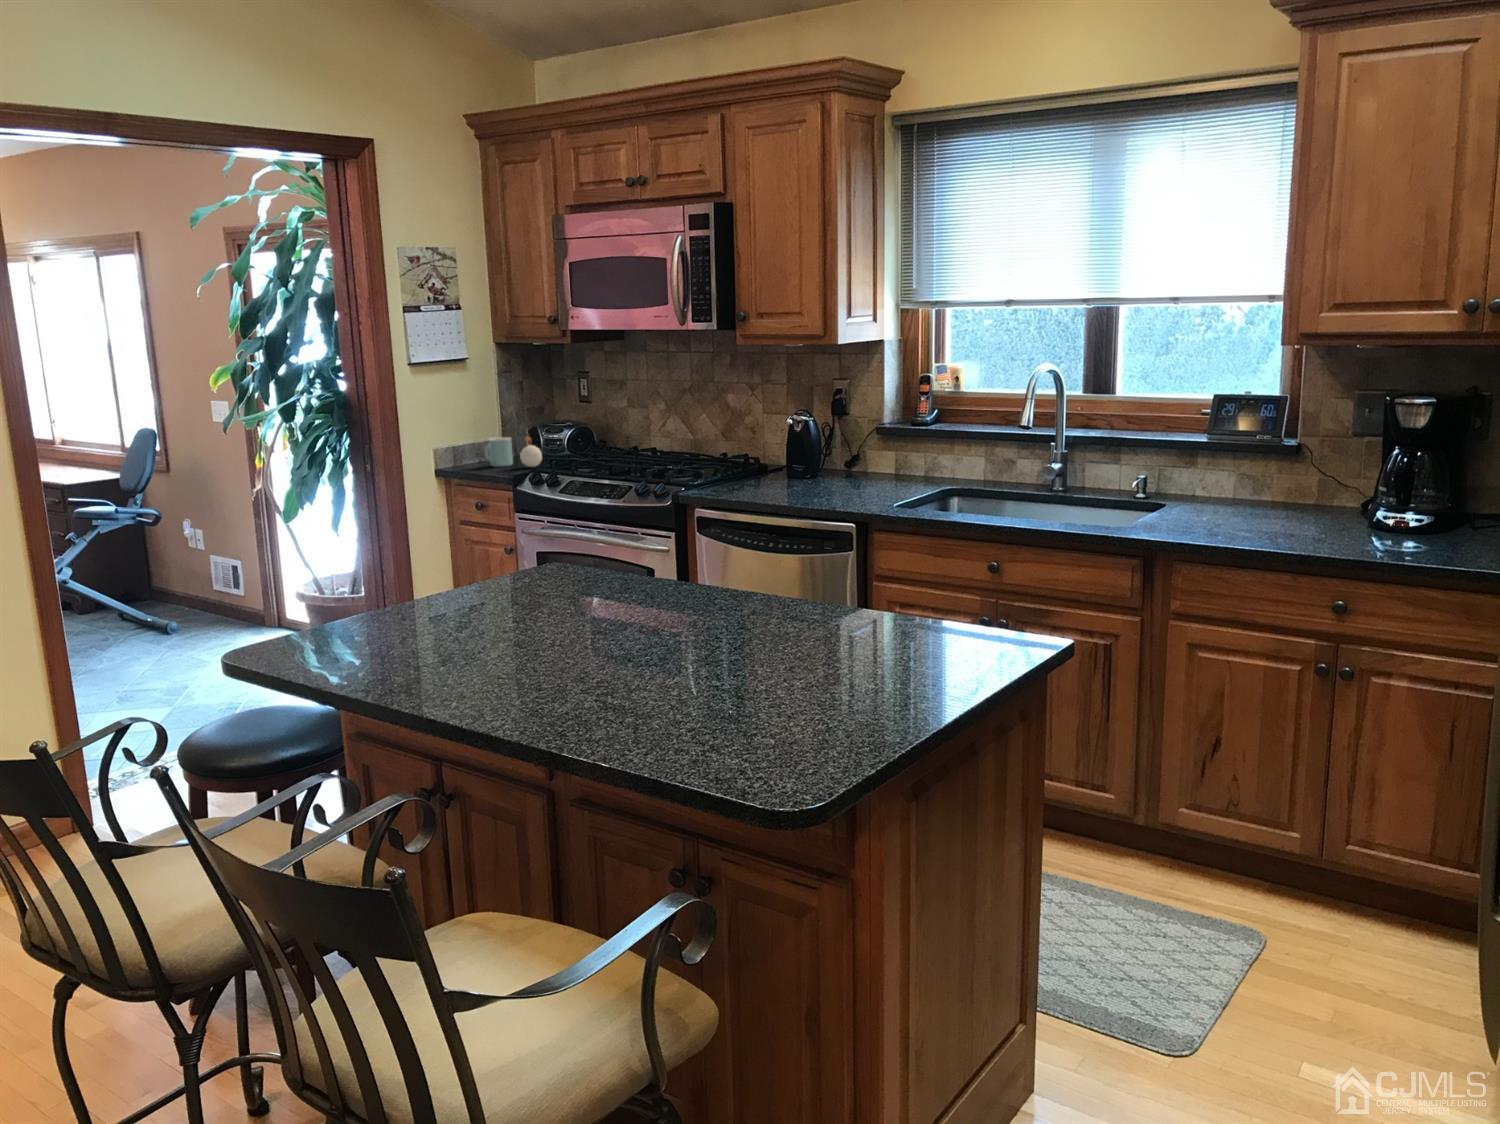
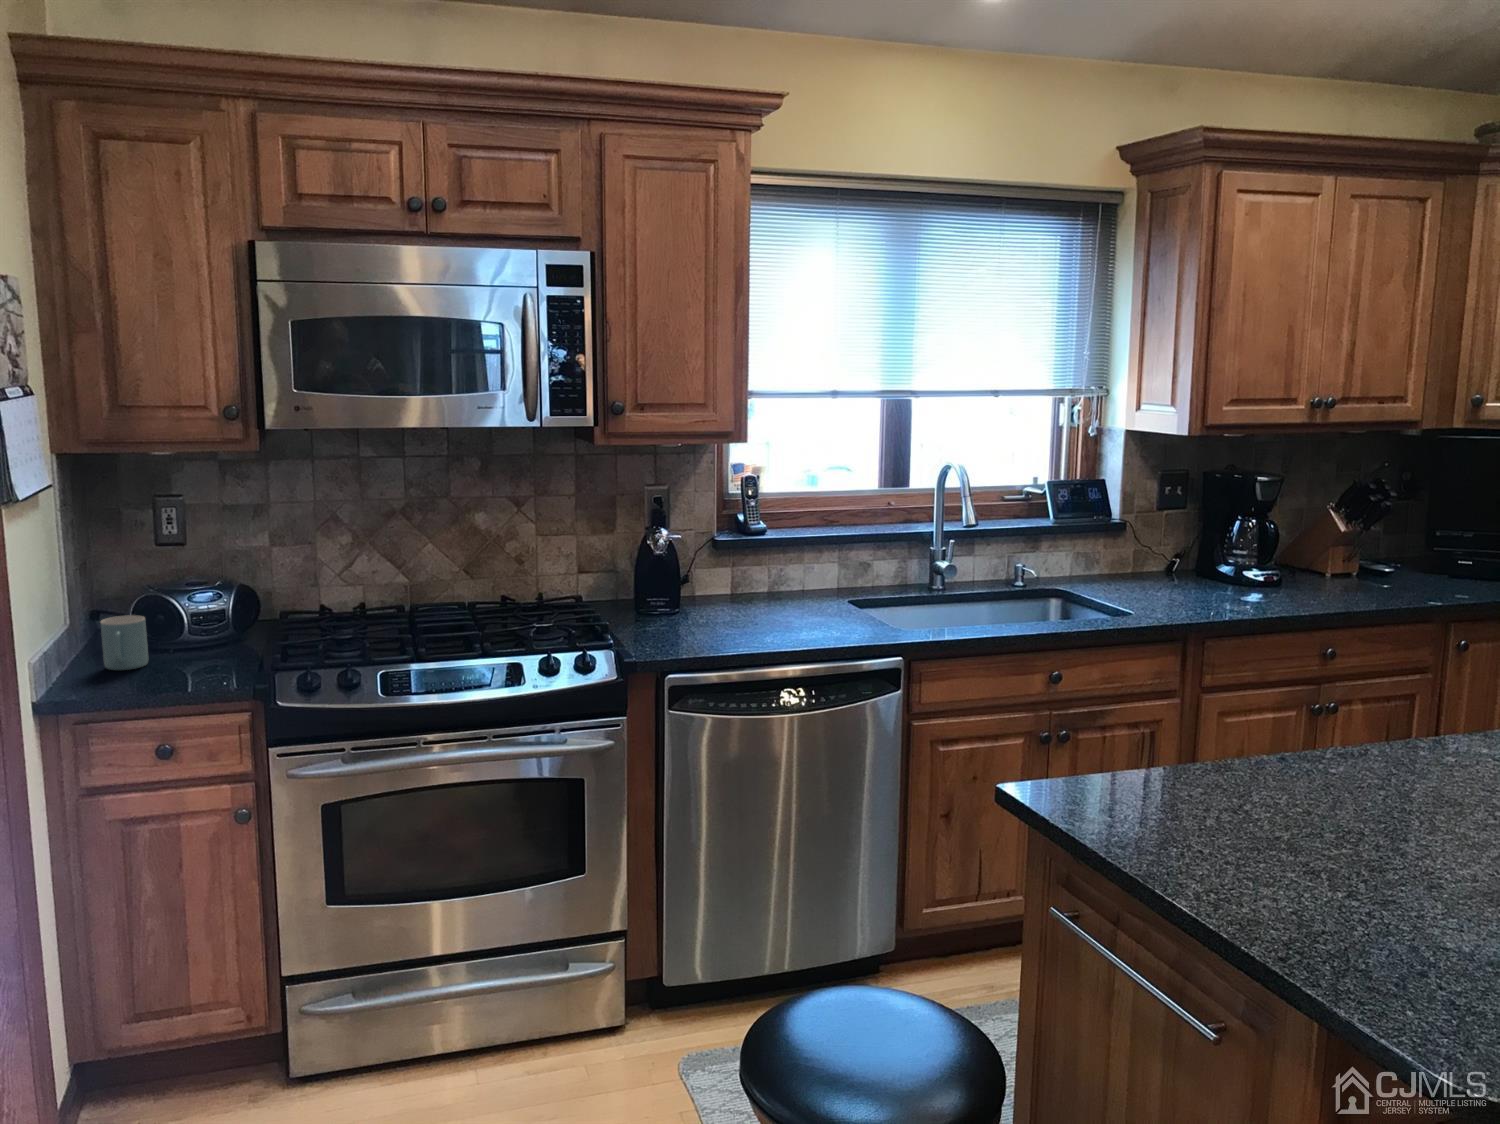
candle: present [520,436,542,467] -> none [192,596,233,660]

